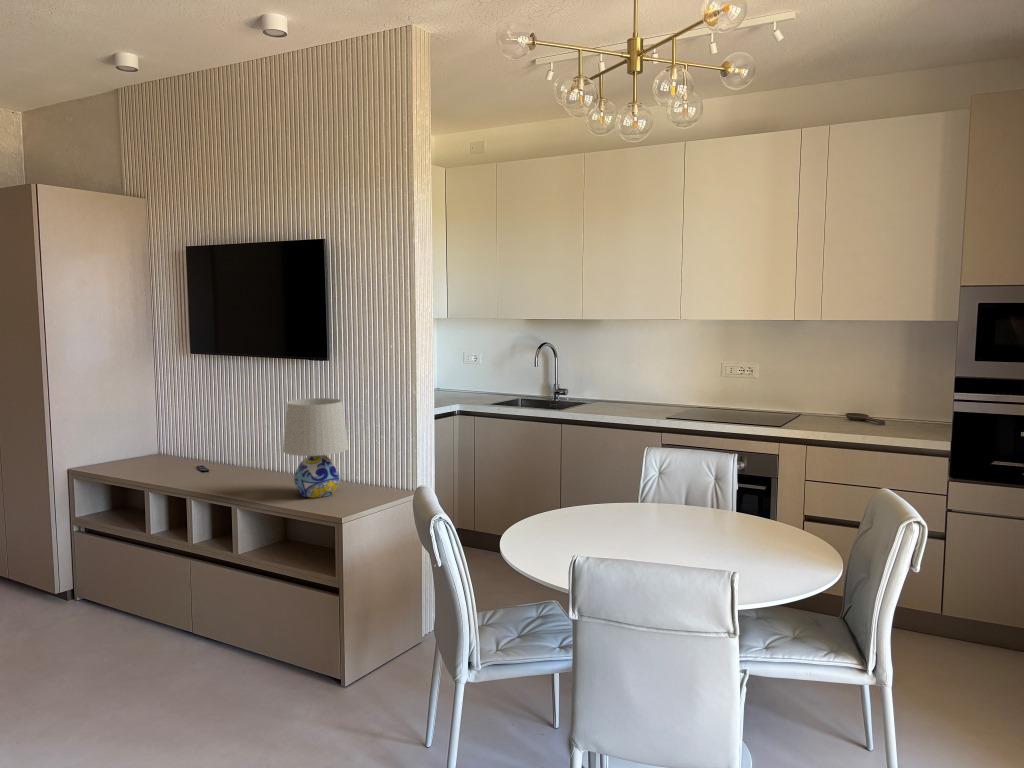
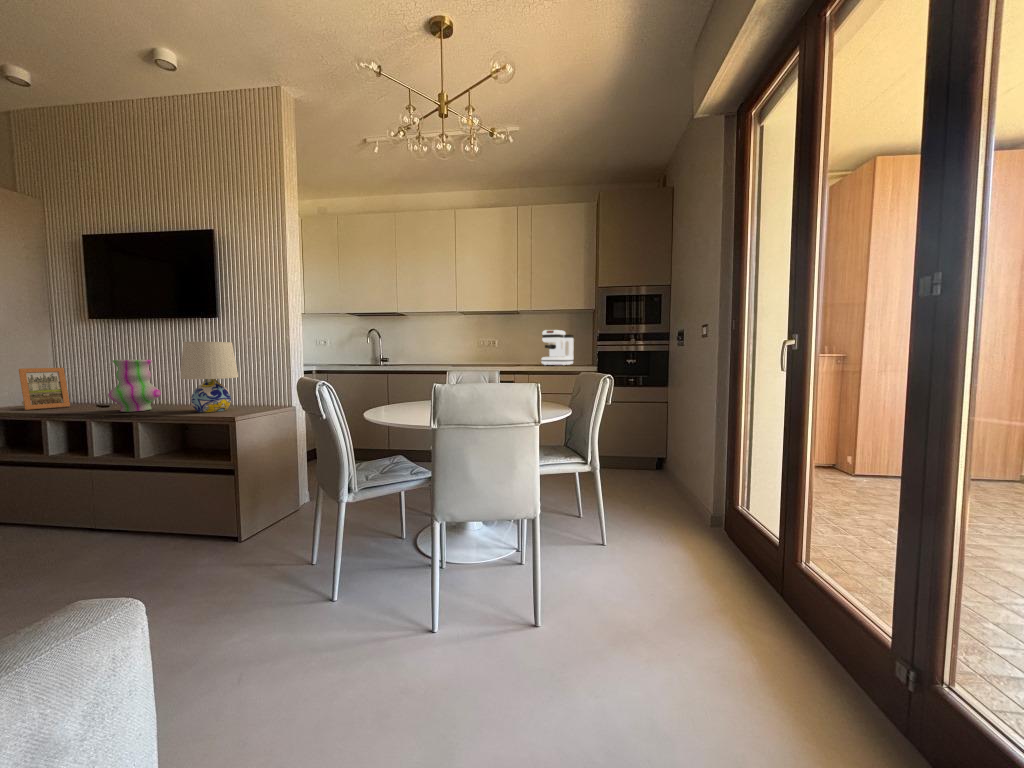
coffee maker: none [835,355,908,427] -> present [542,330,574,365]
picture frame: none [129,414,174,468] -> present [19,368,70,410]
vase: none [209,415,263,486] -> present [107,360,161,412]

